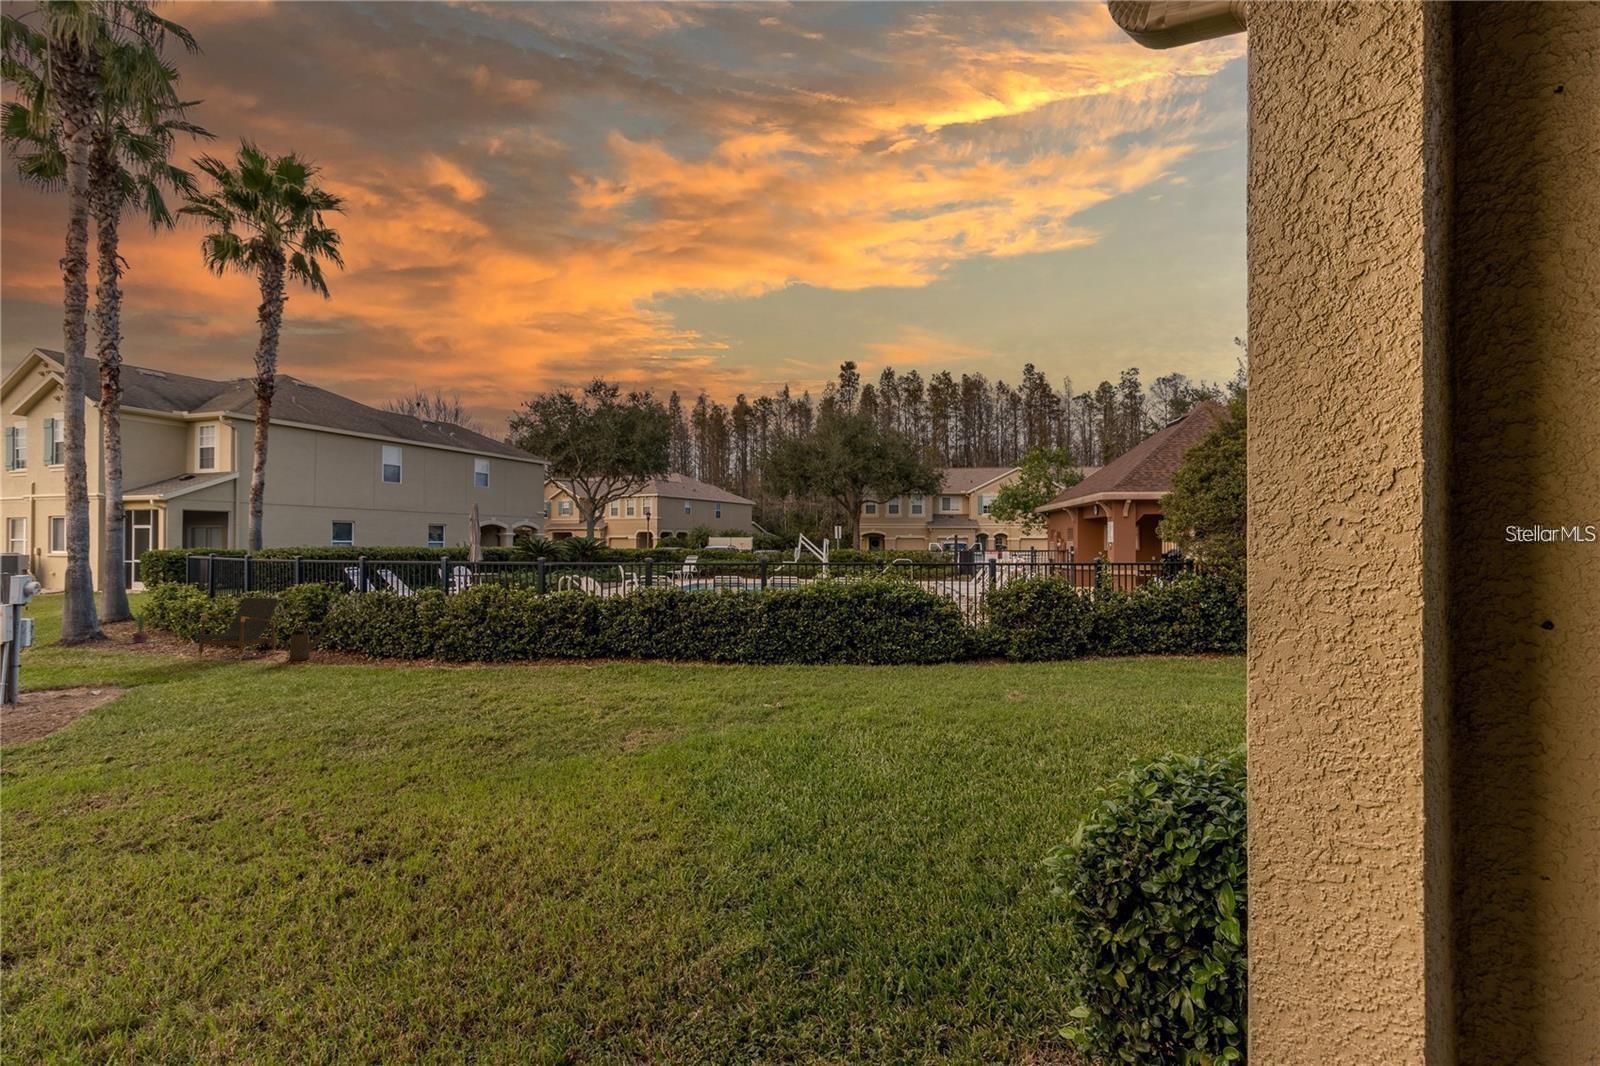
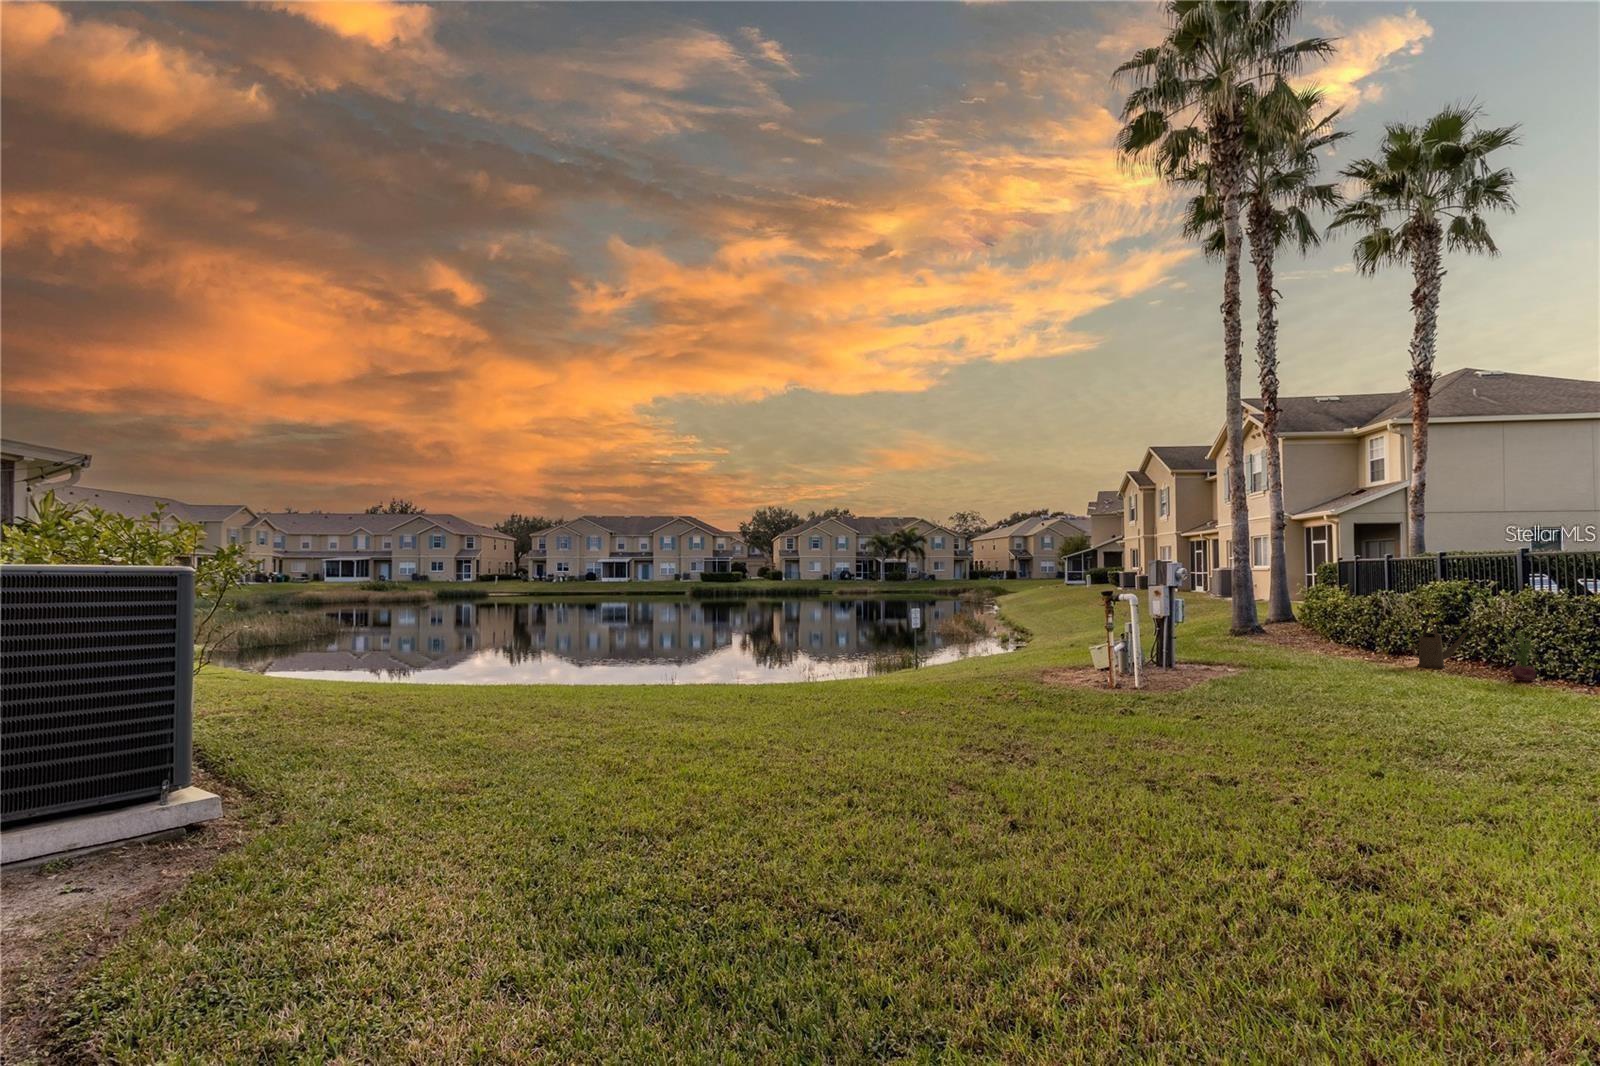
lounge chair: present [195,598,278,661] -> none [1322,595,1410,660]
decorative plant: present [133,611,148,643] -> present [1510,631,1536,681]

